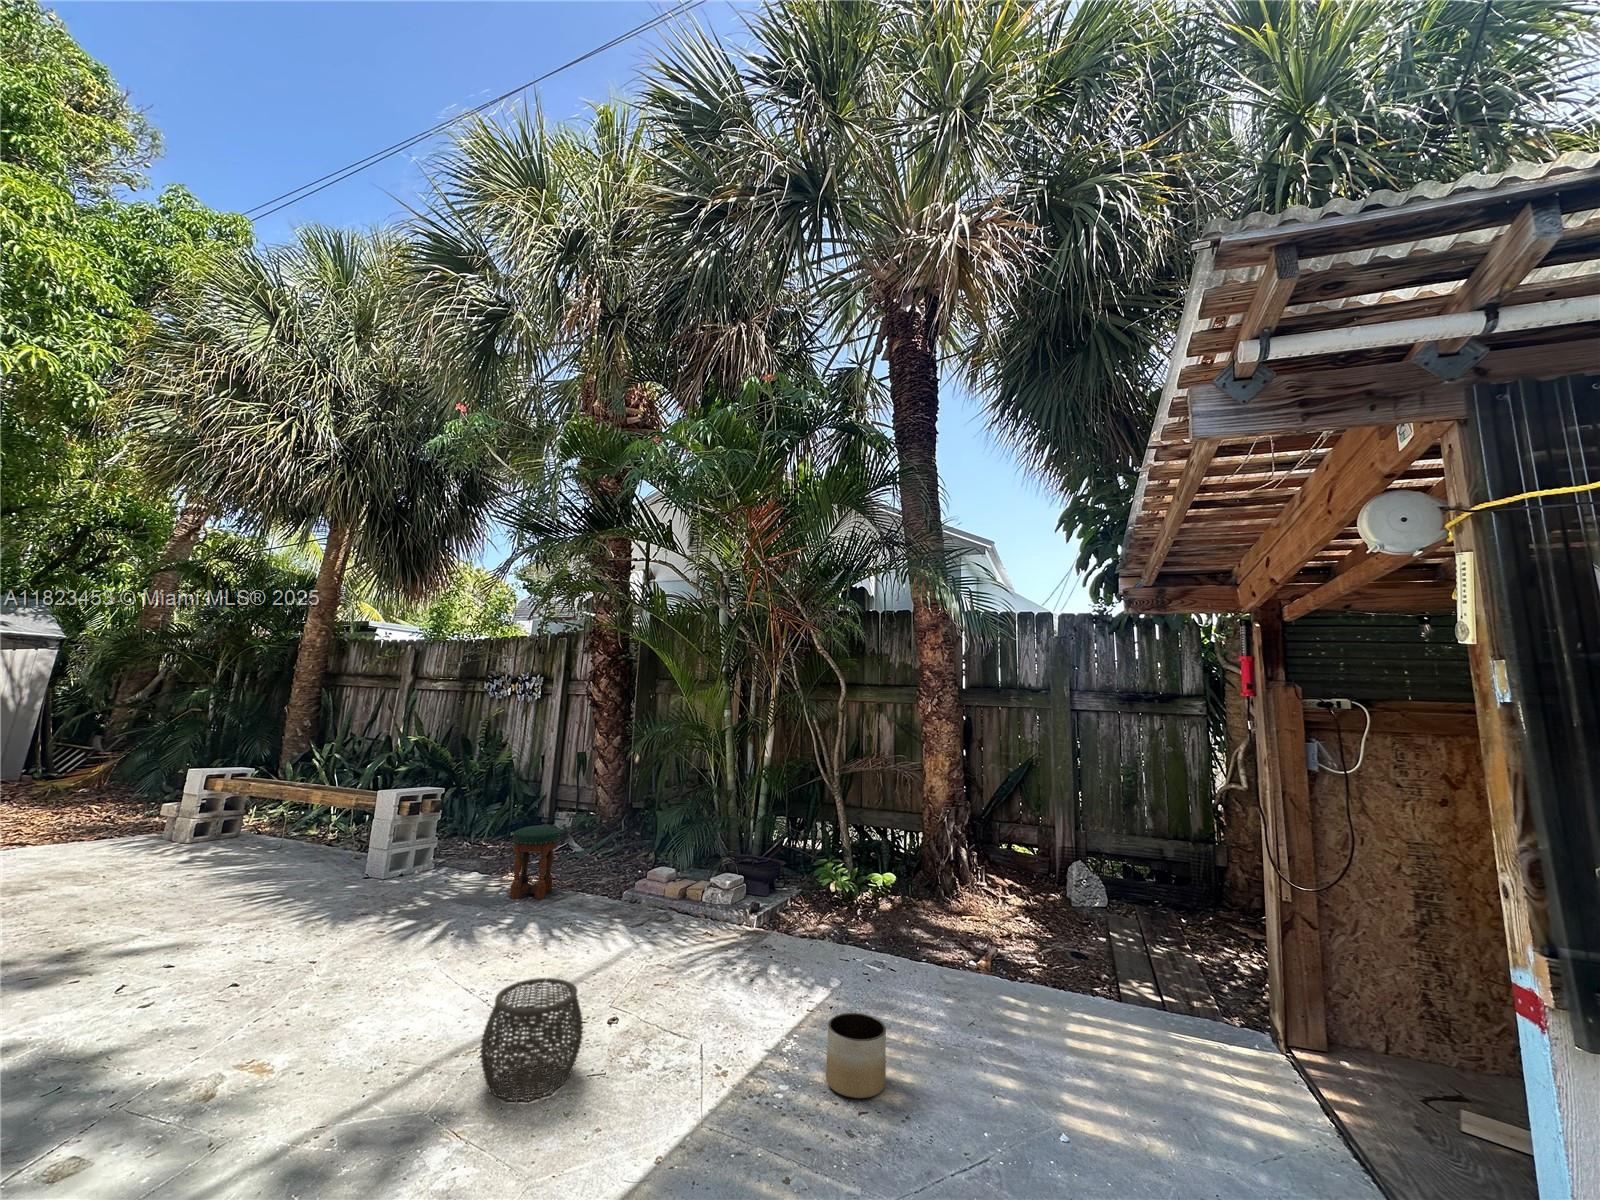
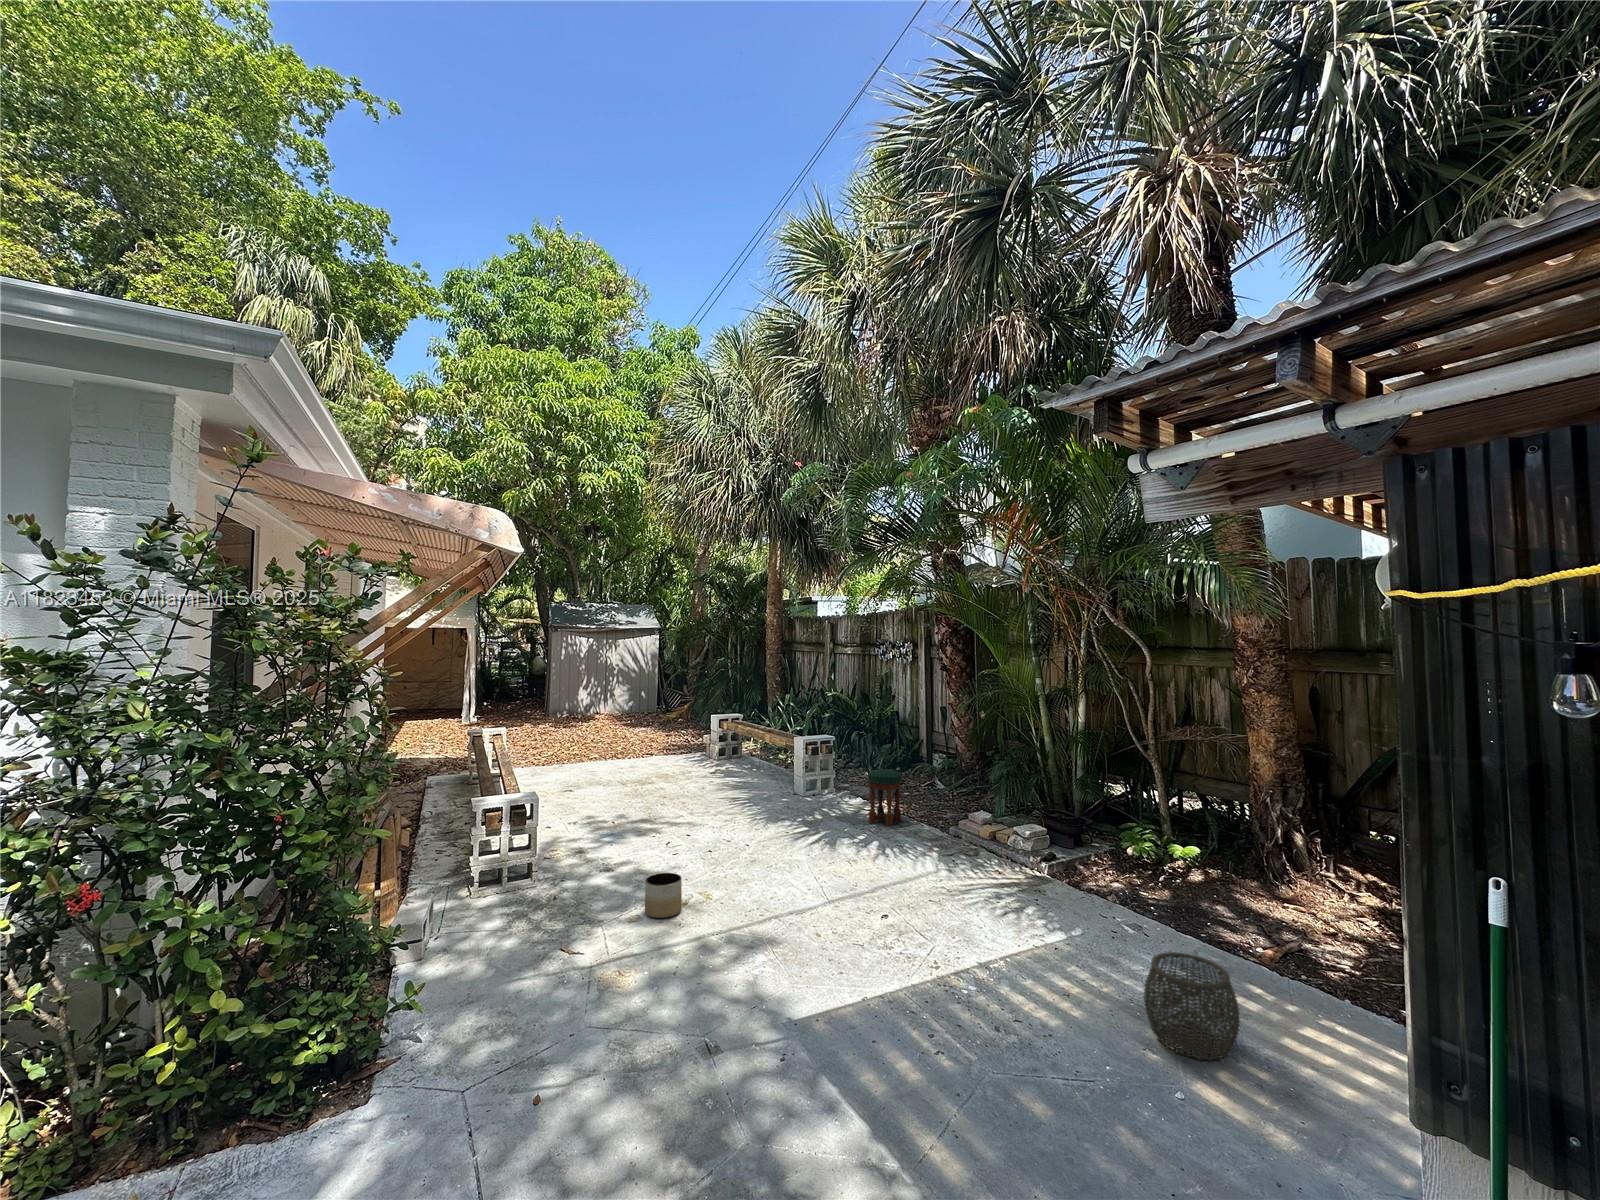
woven basket: present [480,978,583,1101] -> present [1144,952,1240,1061]
planter: present [826,1013,886,1099] -> present [645,873,682,918]

